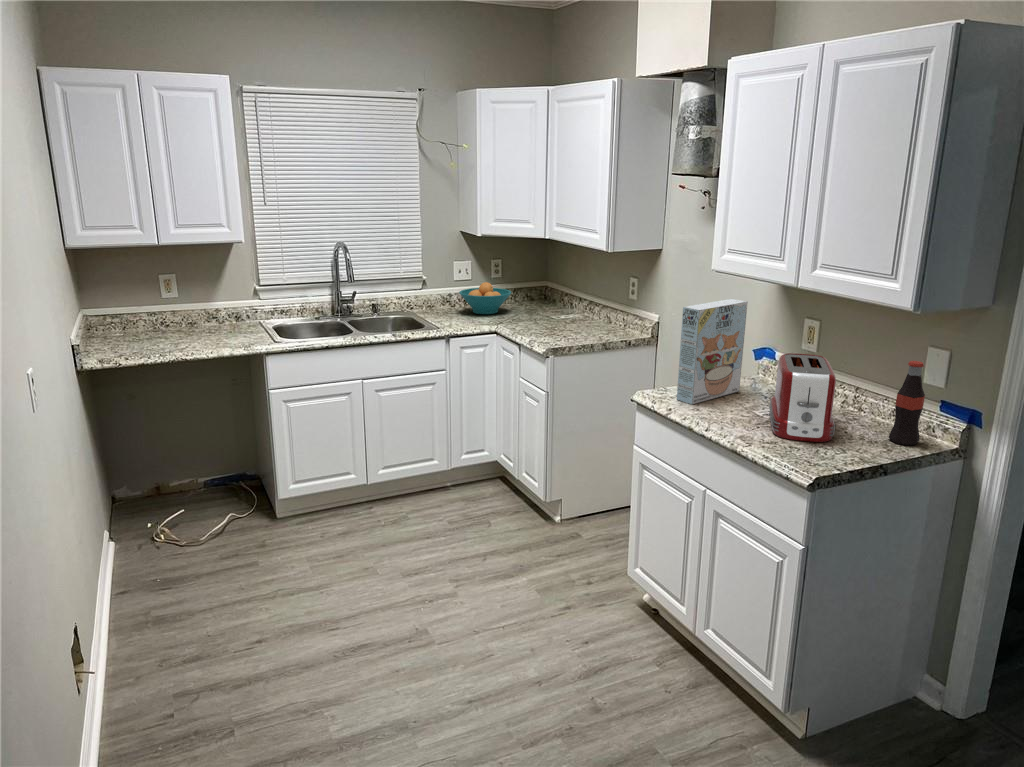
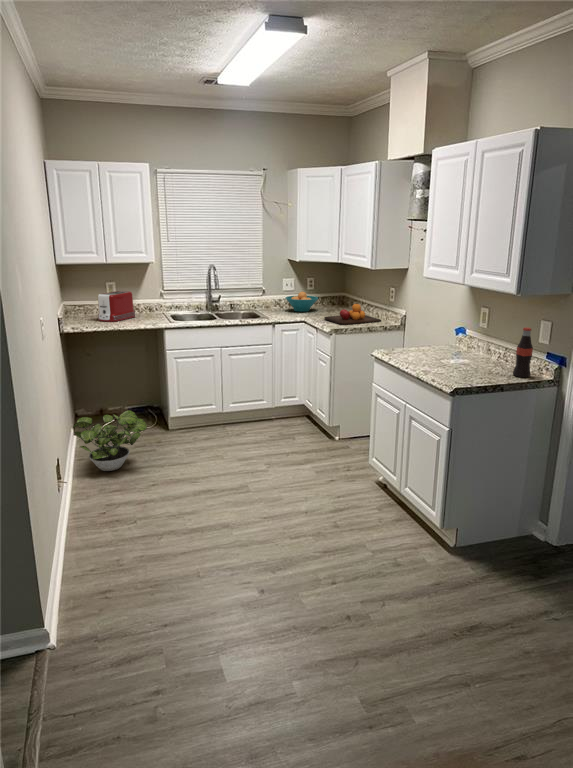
cereal box: present [677,299,748,404] -> none [397,295,443,356]
chopping board: none [528,304,620,340] -> present [324,304,381,325]
toaster: present [769,353,836,442] -> present [98,291,135,322]
potted plant: none [108,507,243,614] -> present [73,410,147,471]

